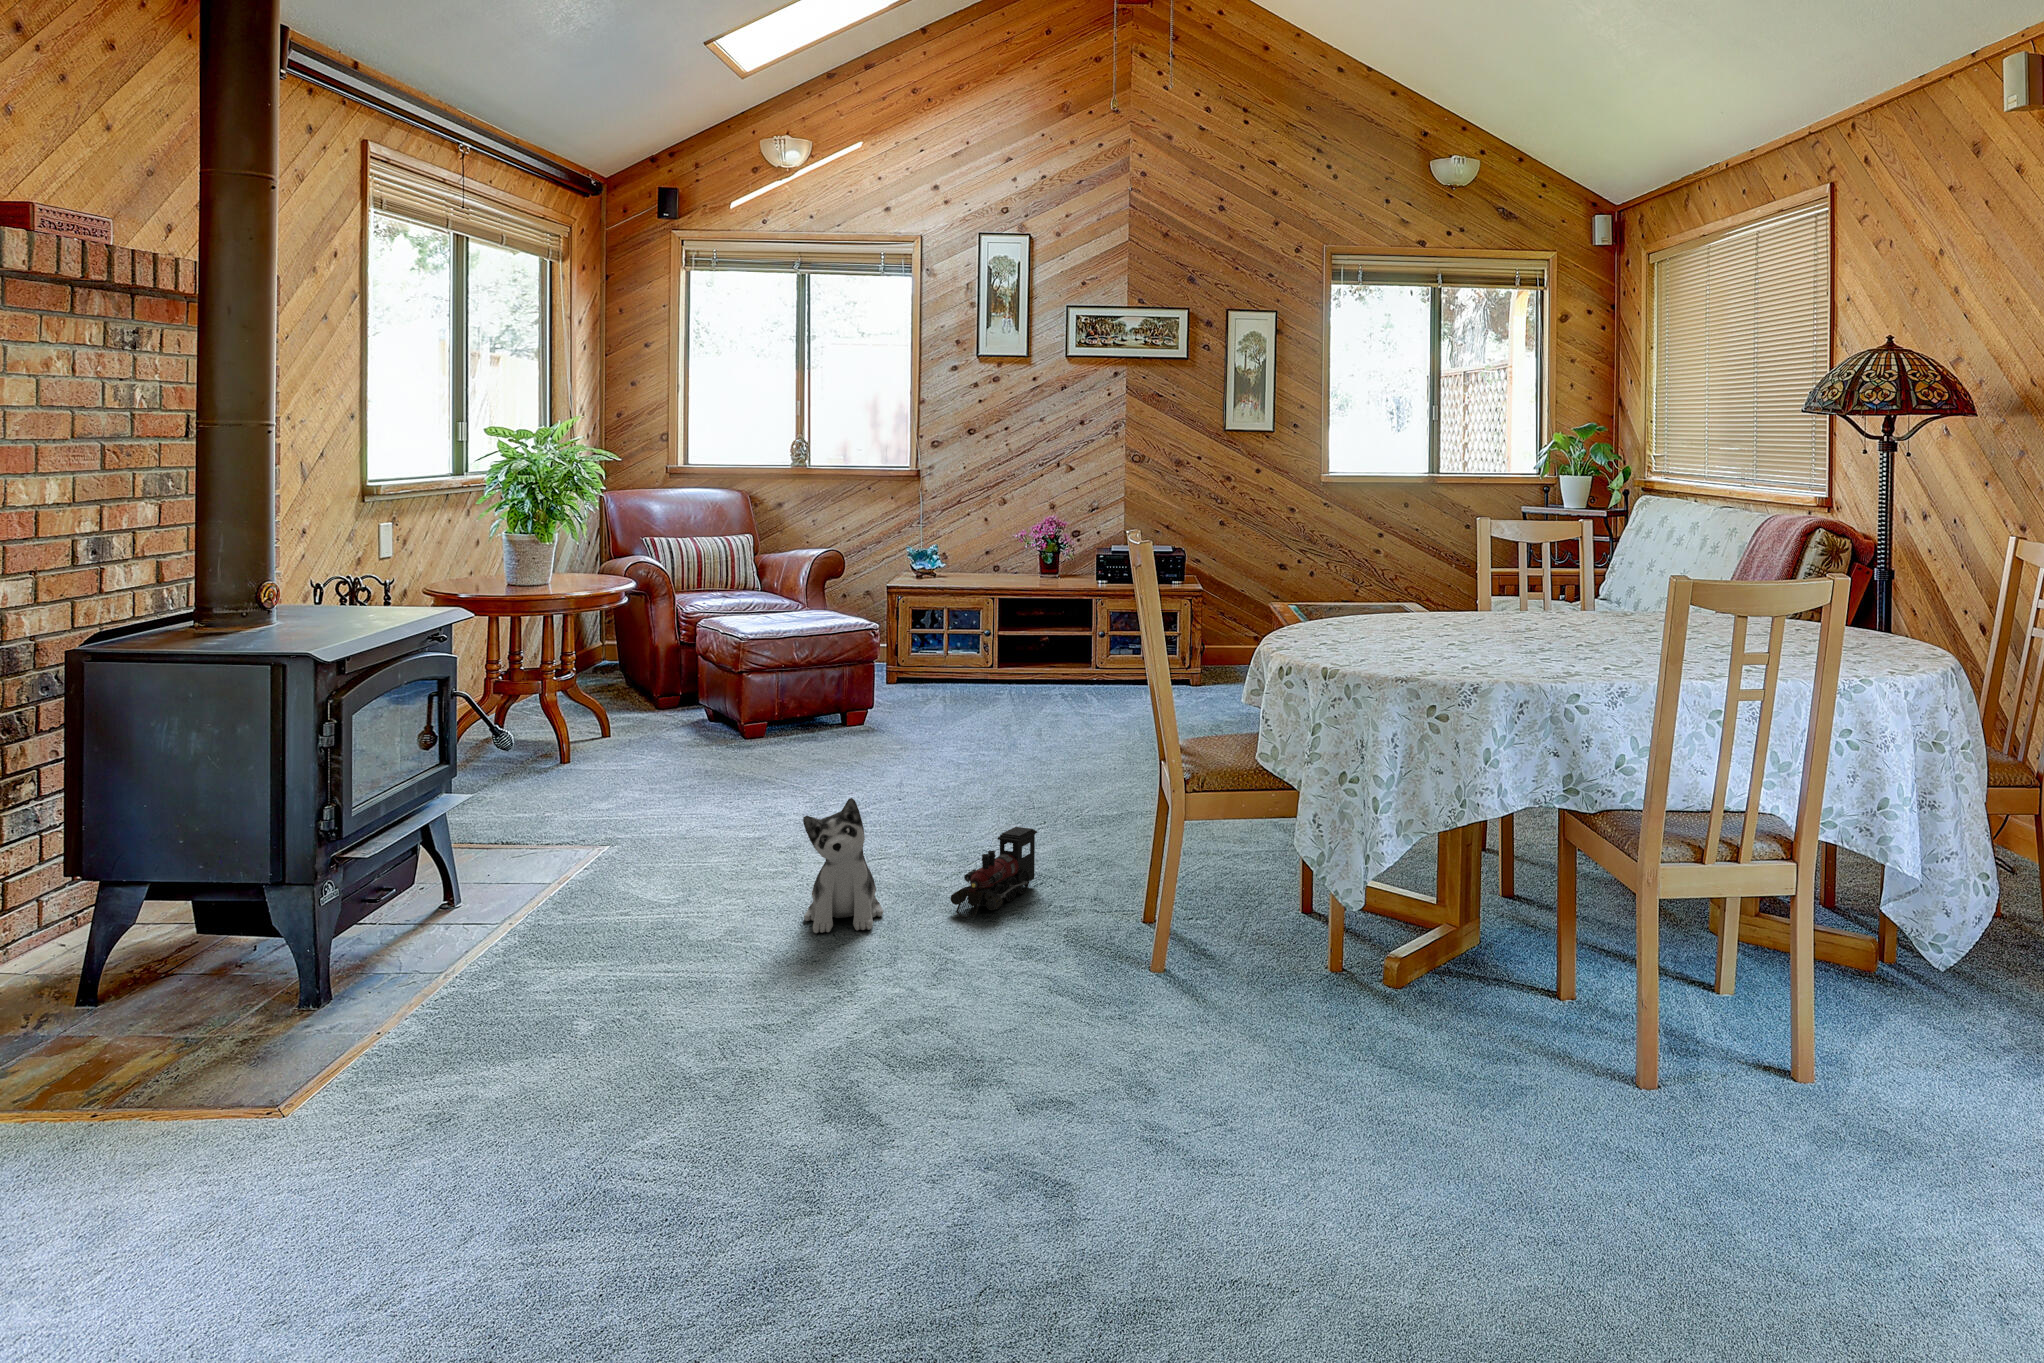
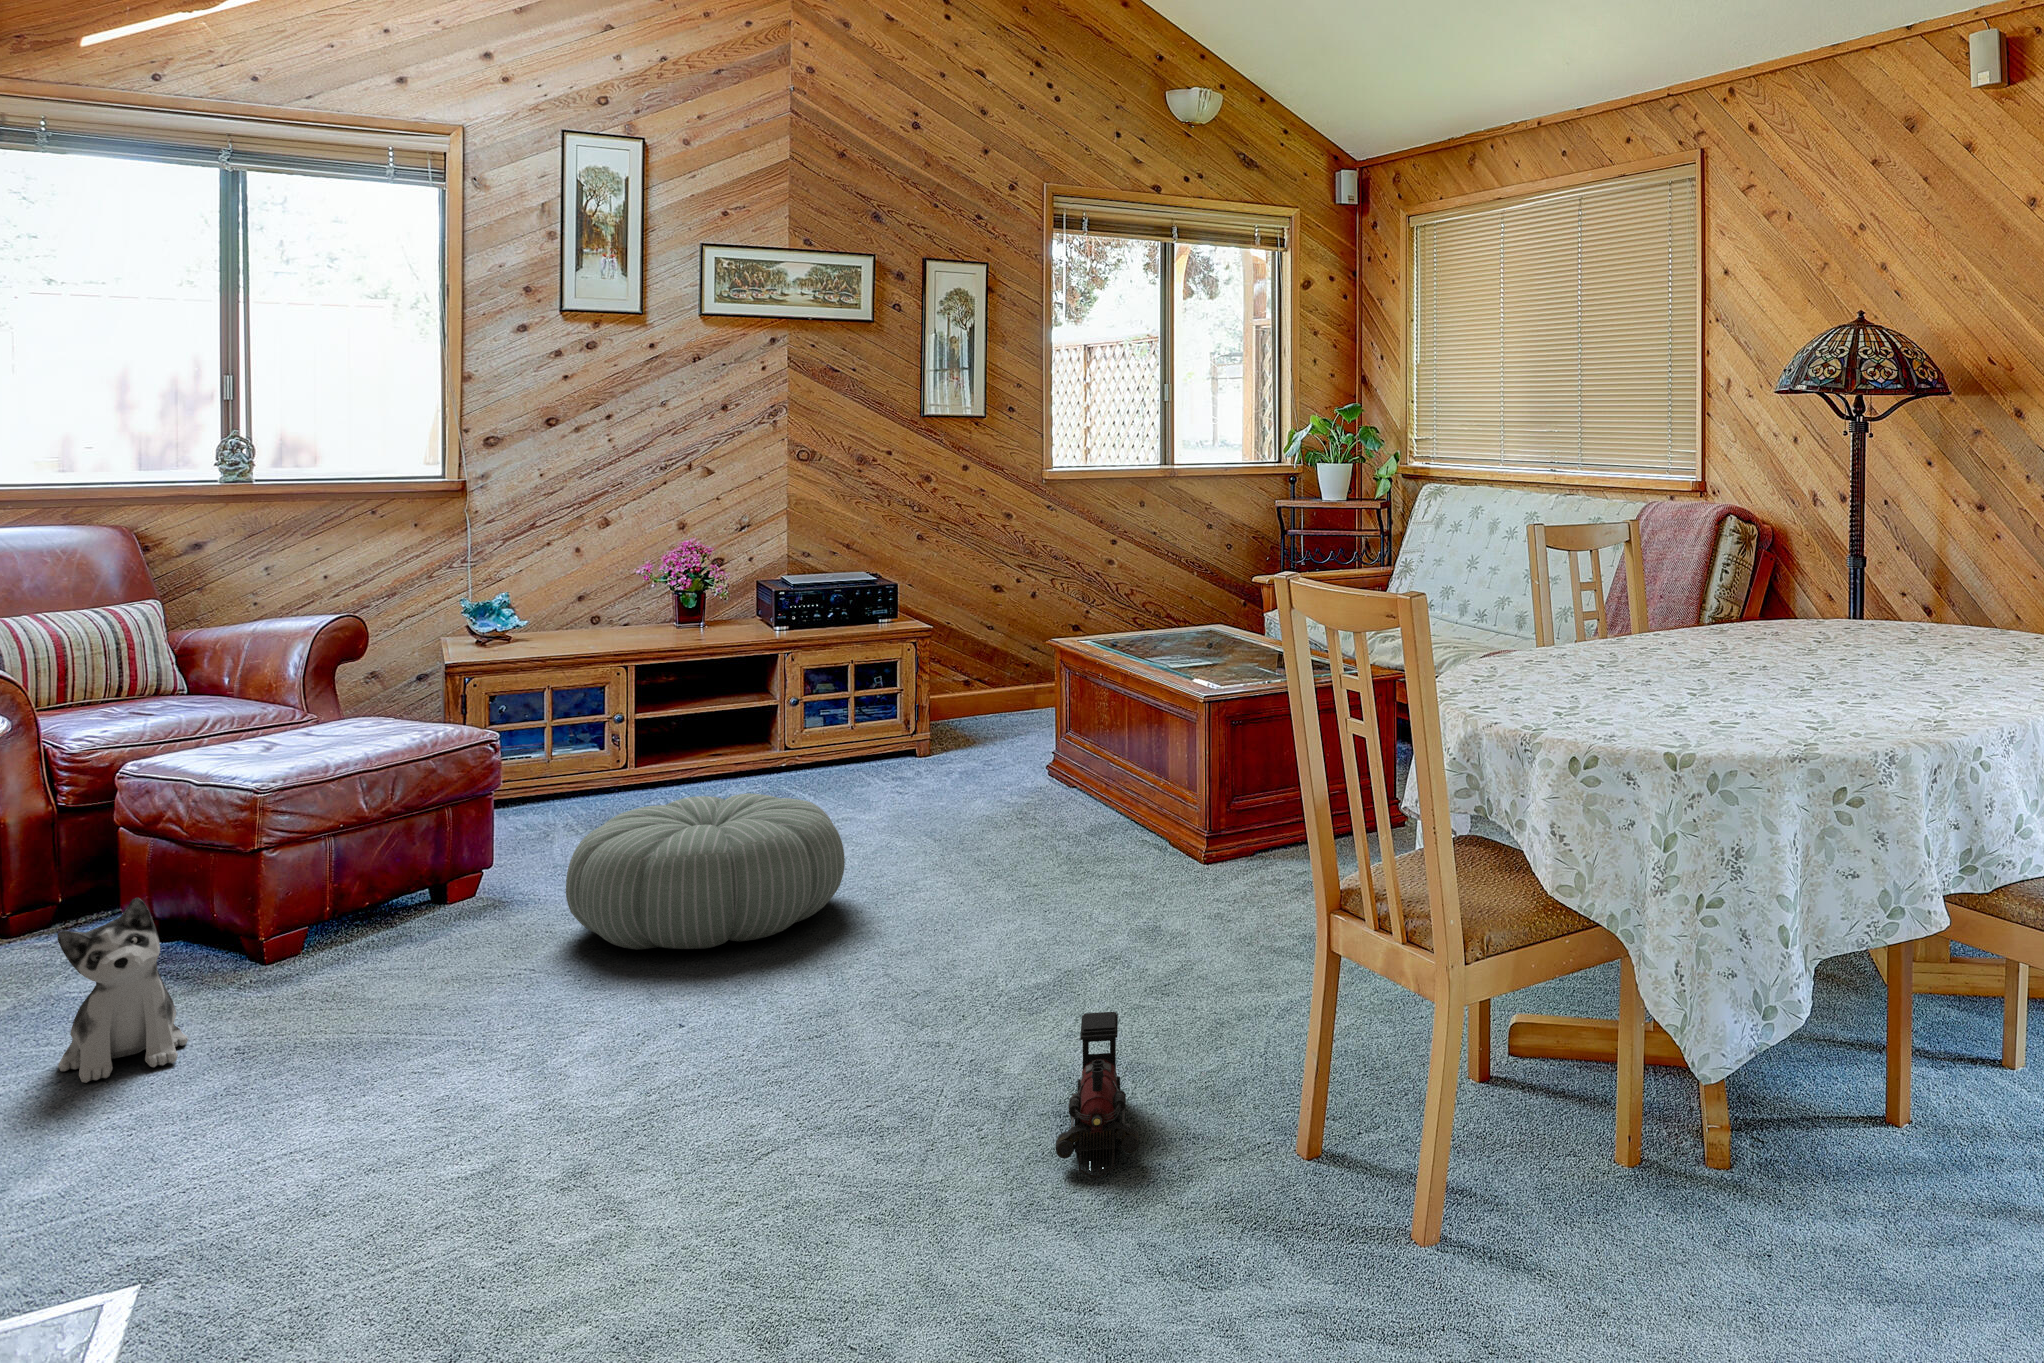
pouf: none [860,680,1028,773] -> present [566,793,845,950]
plush toy: present [803,798,883,933] -> present [58,897,188,1083]

